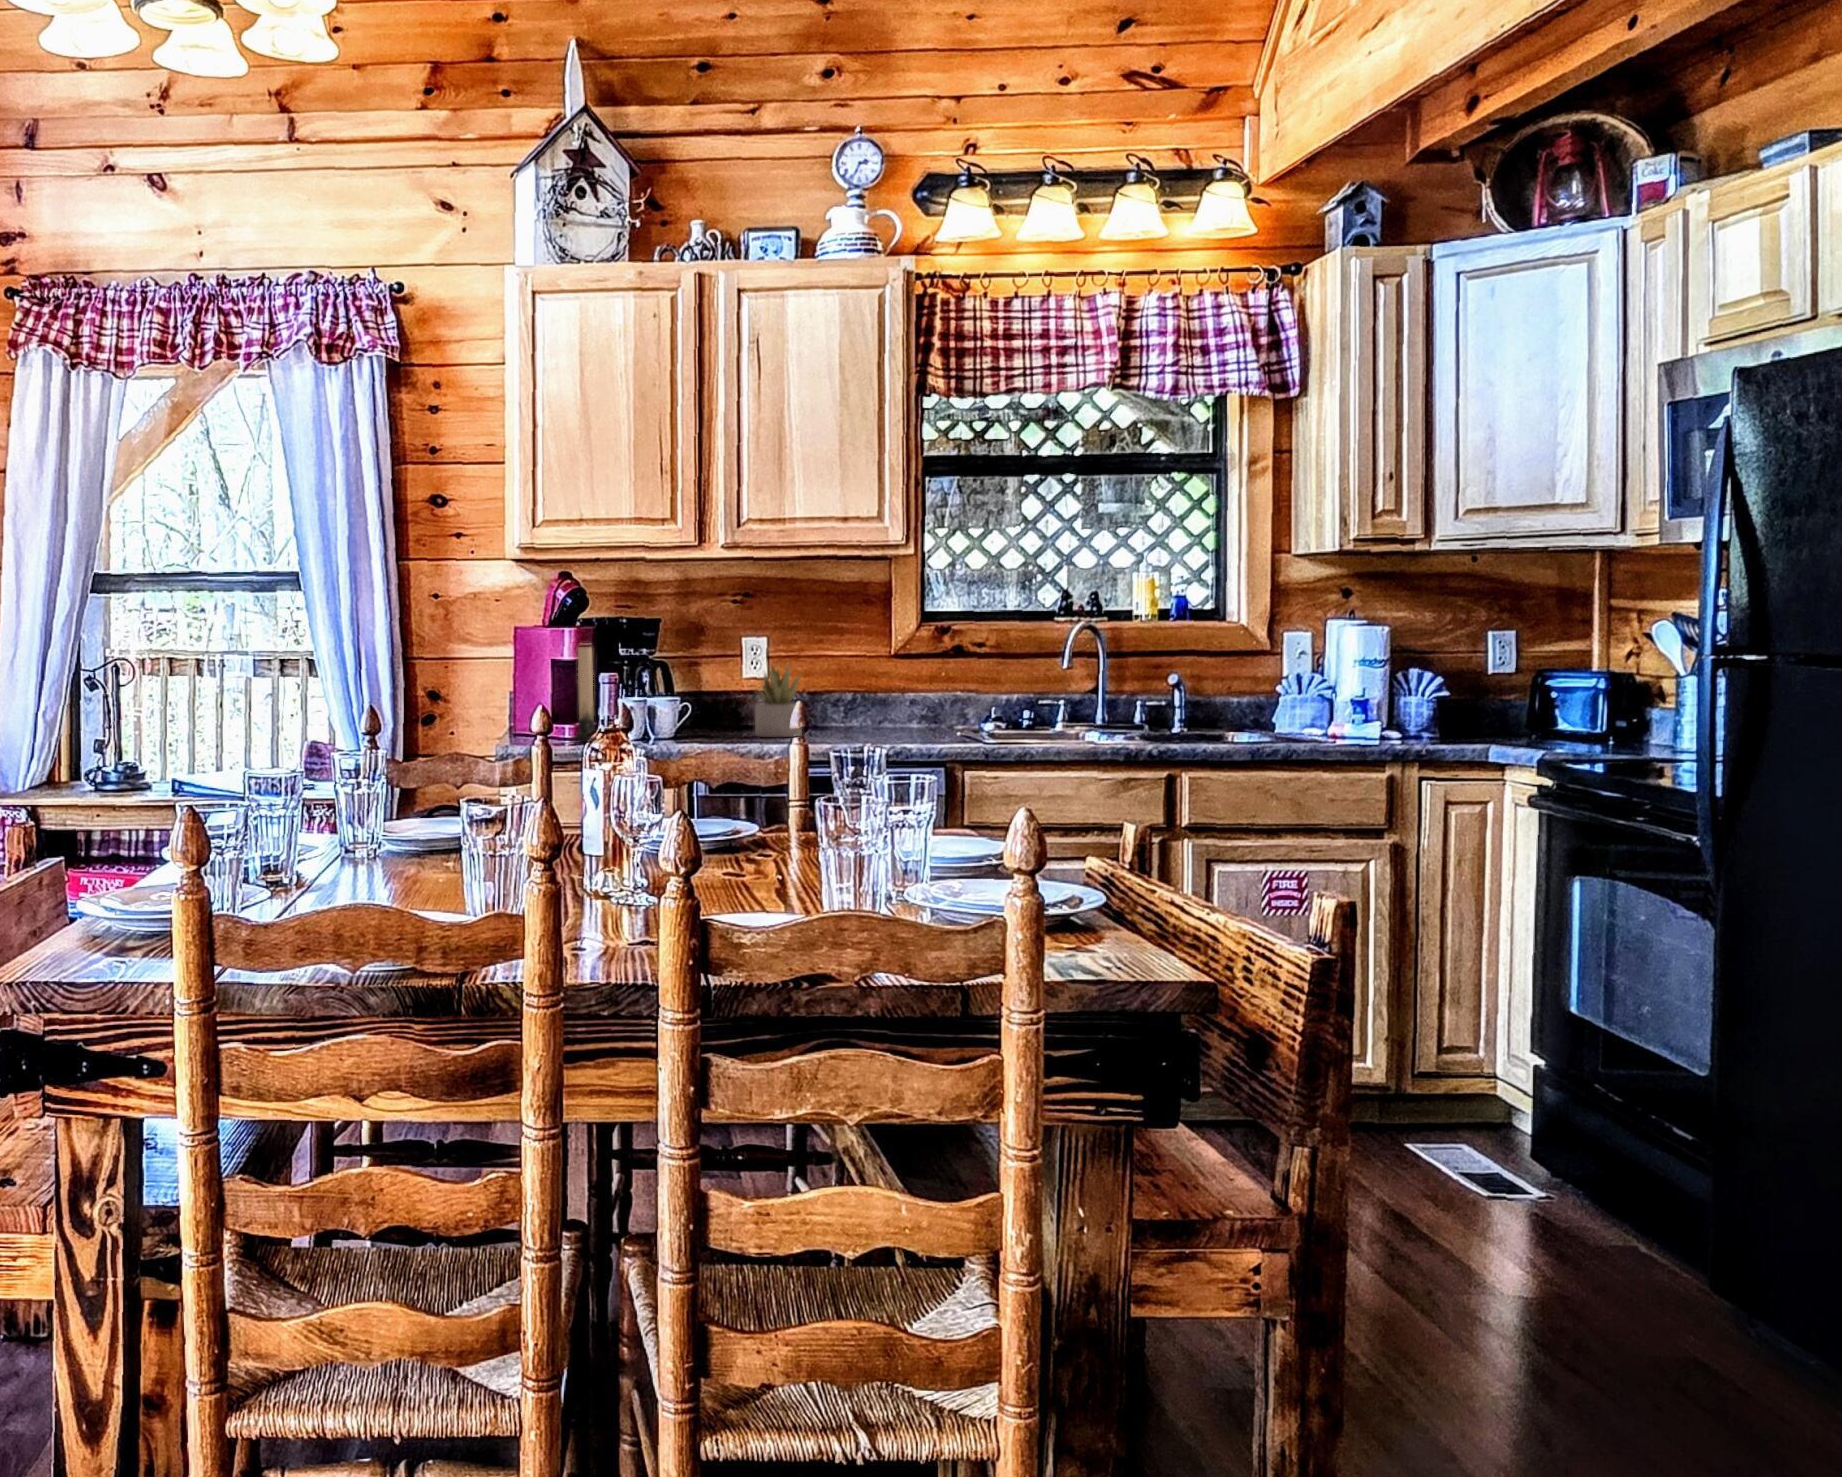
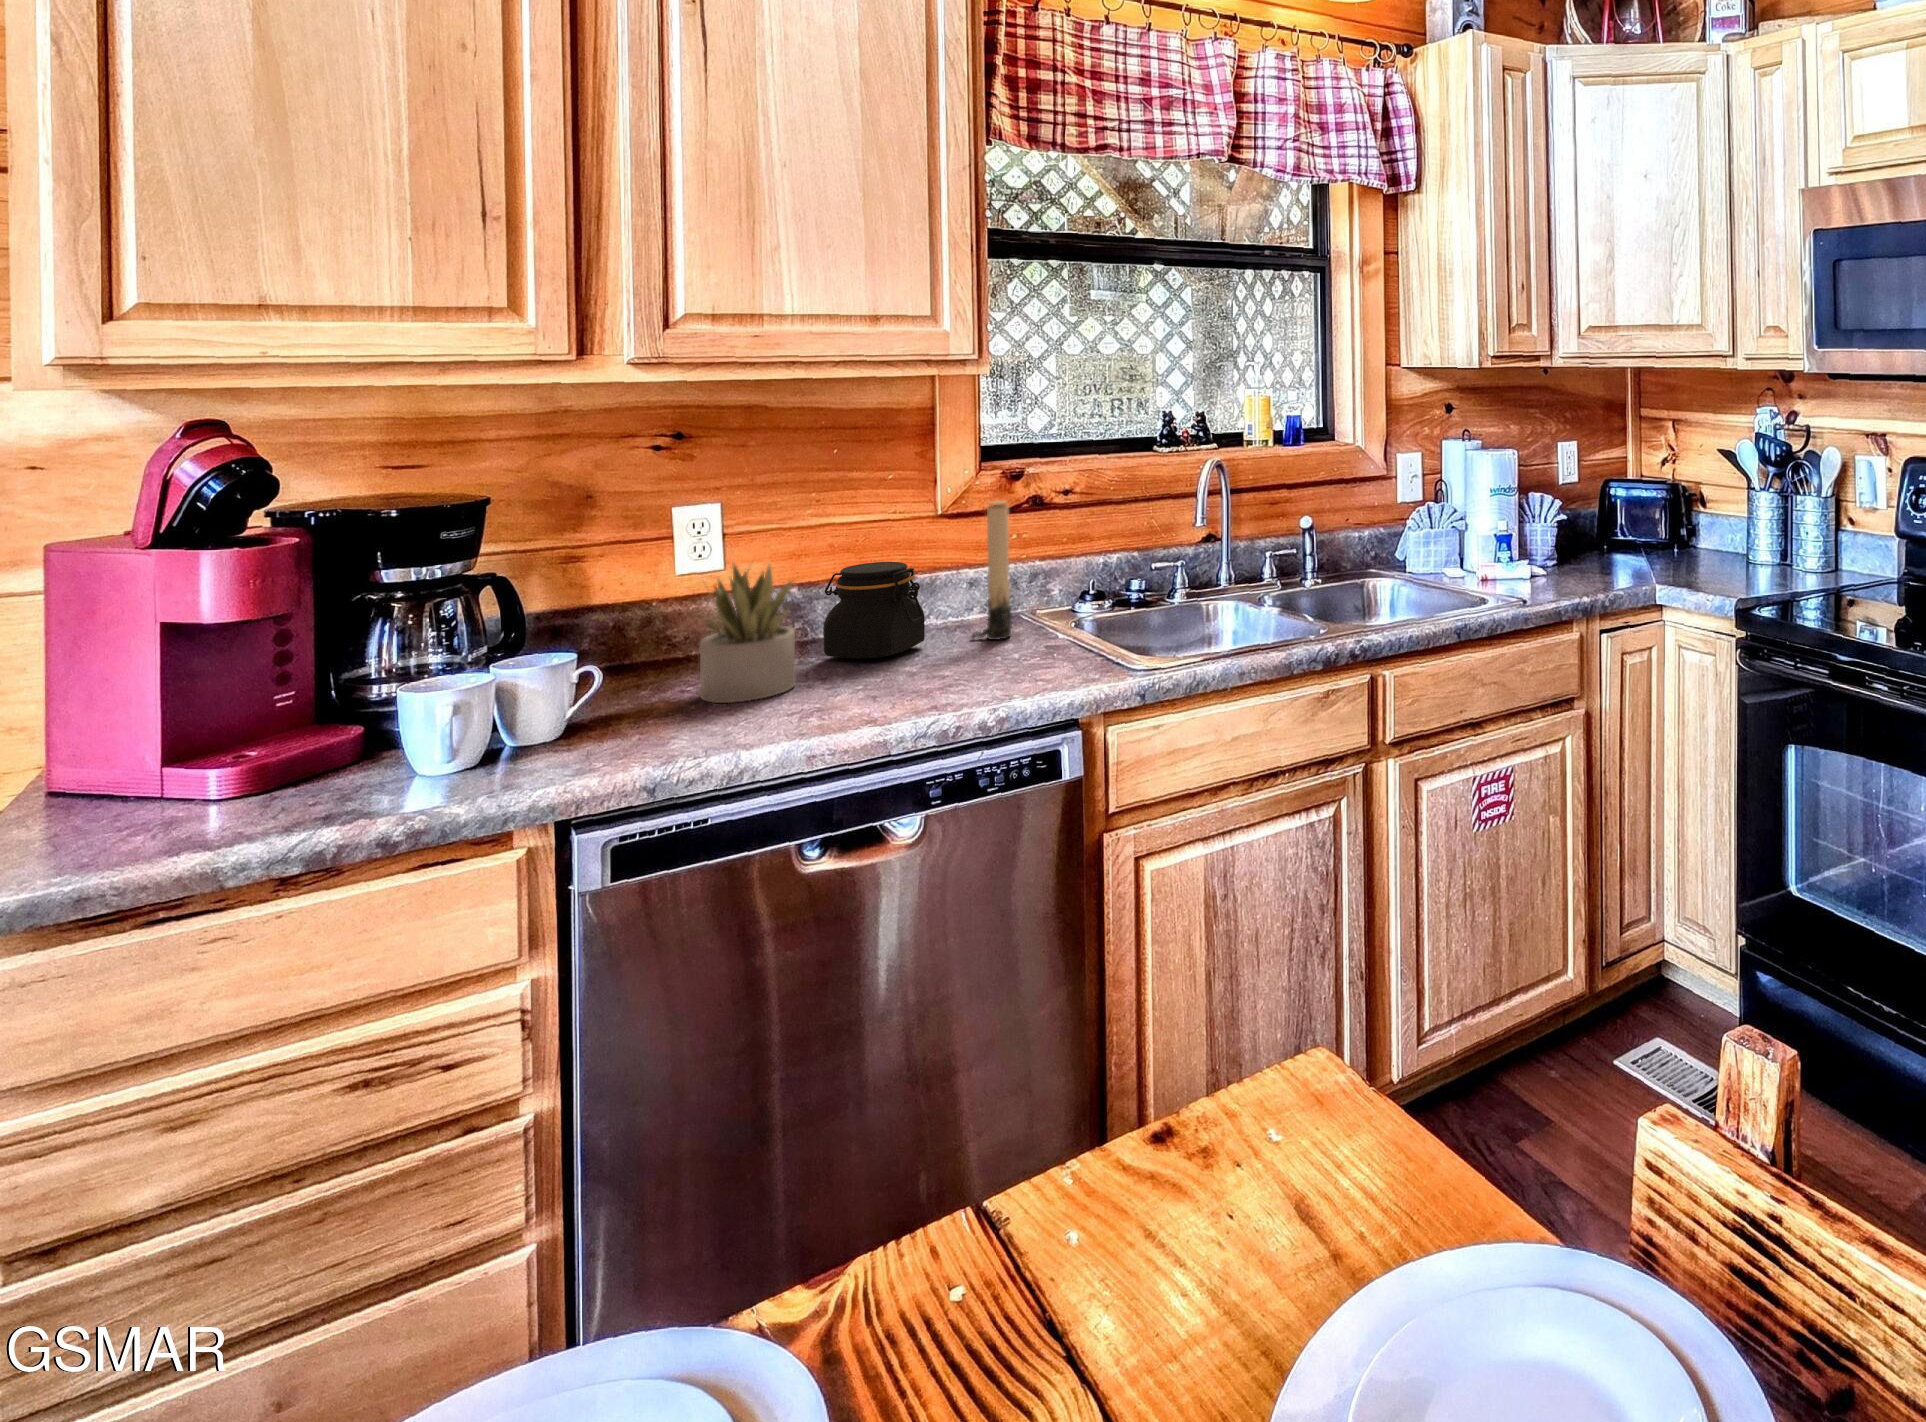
candle: present [571,647,595,742] -> present [971,501,1012,640]
jar: none [822,678,880,734] -> present [823,562,925,659]

